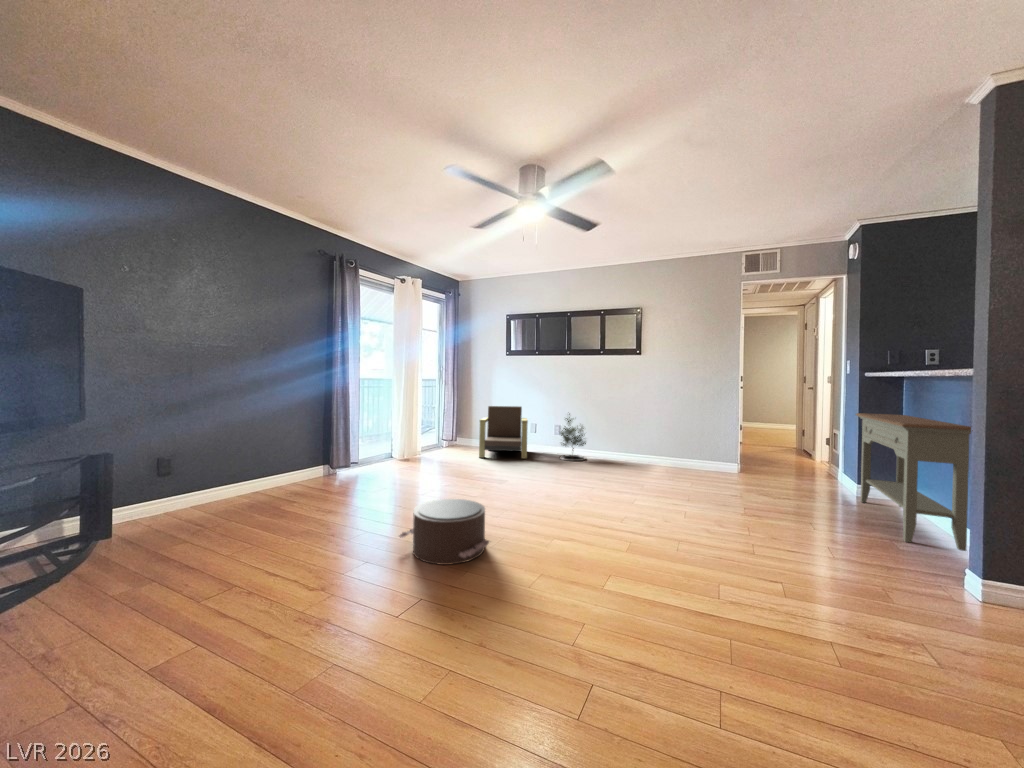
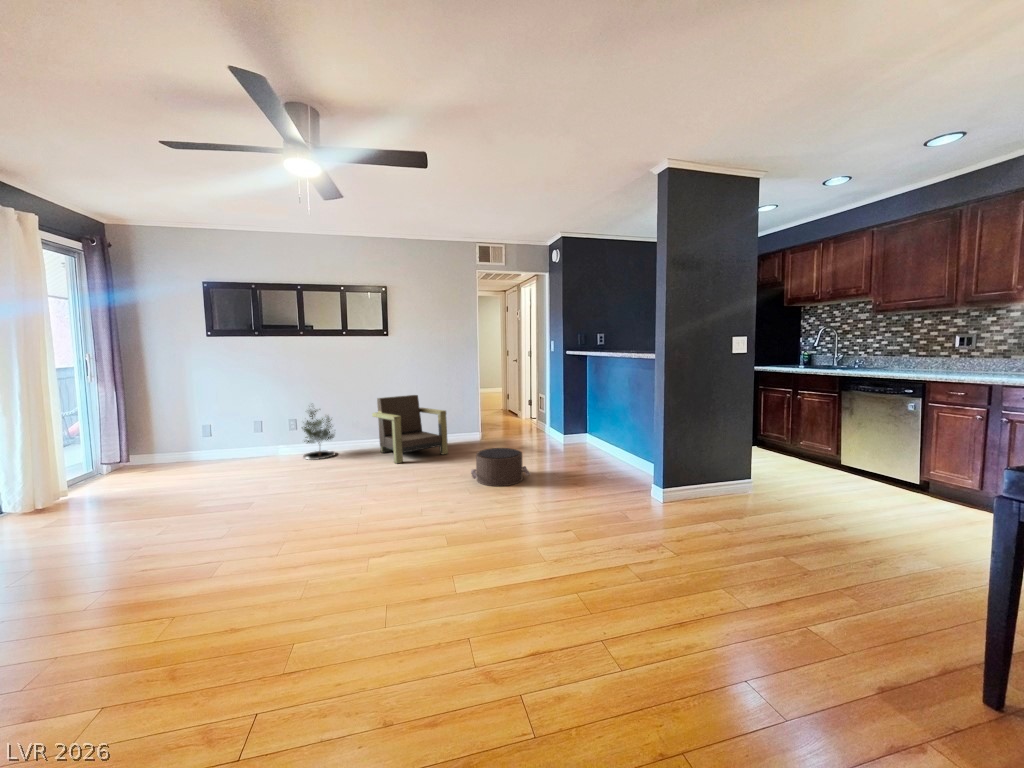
armchair: present [479,406,528,459] -> present [372,395,448,463]
console table: present [856,413,973,551] -> none [564,382,639,473]
pouf: present [399,499,489,565] -> present [471,448,531,486]

